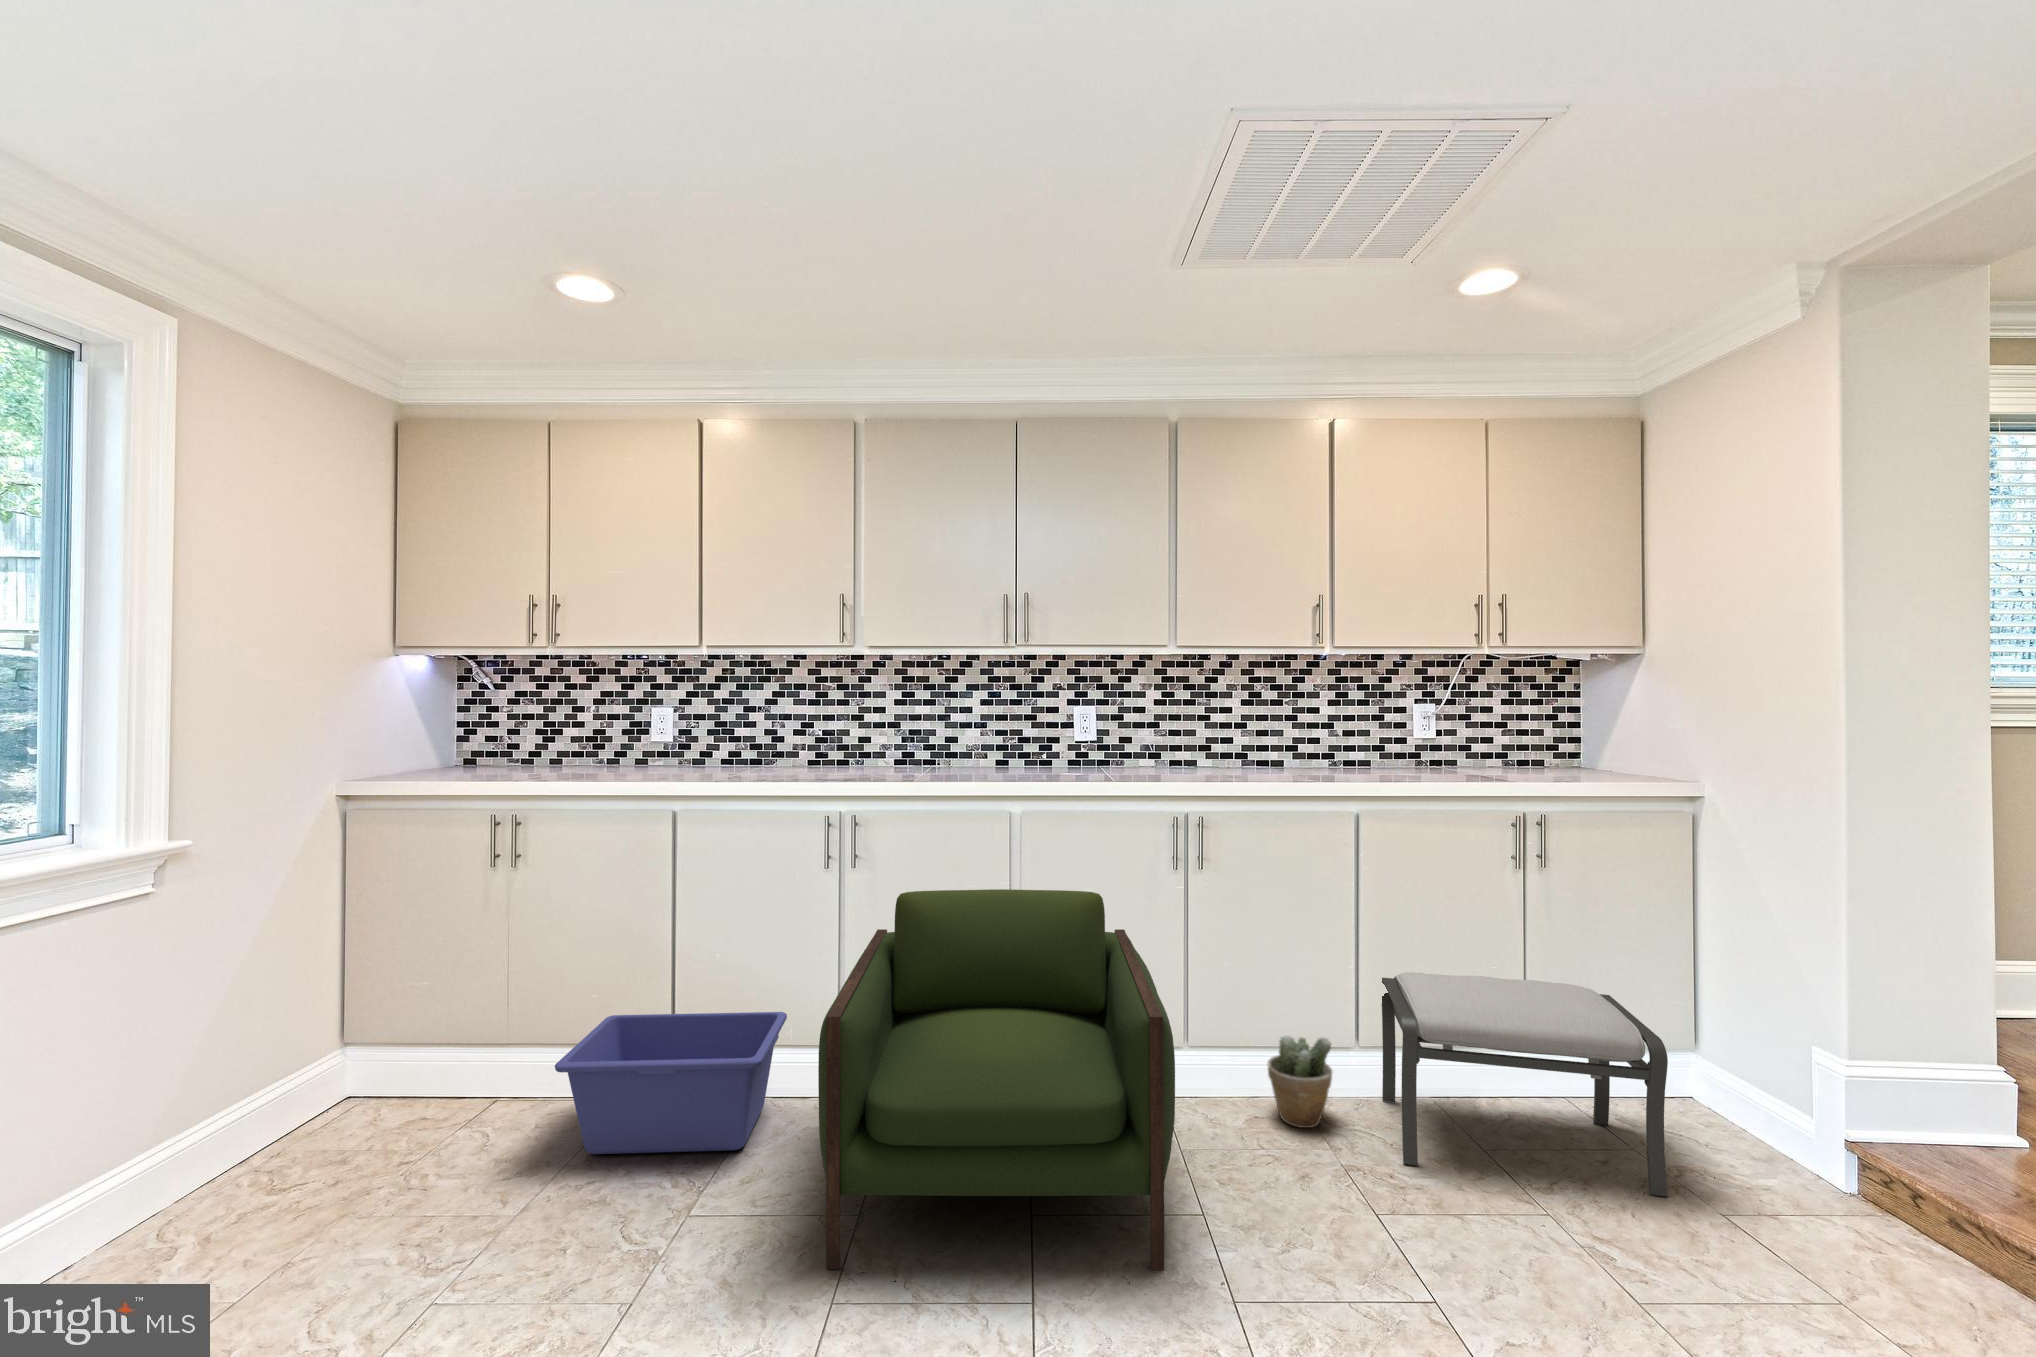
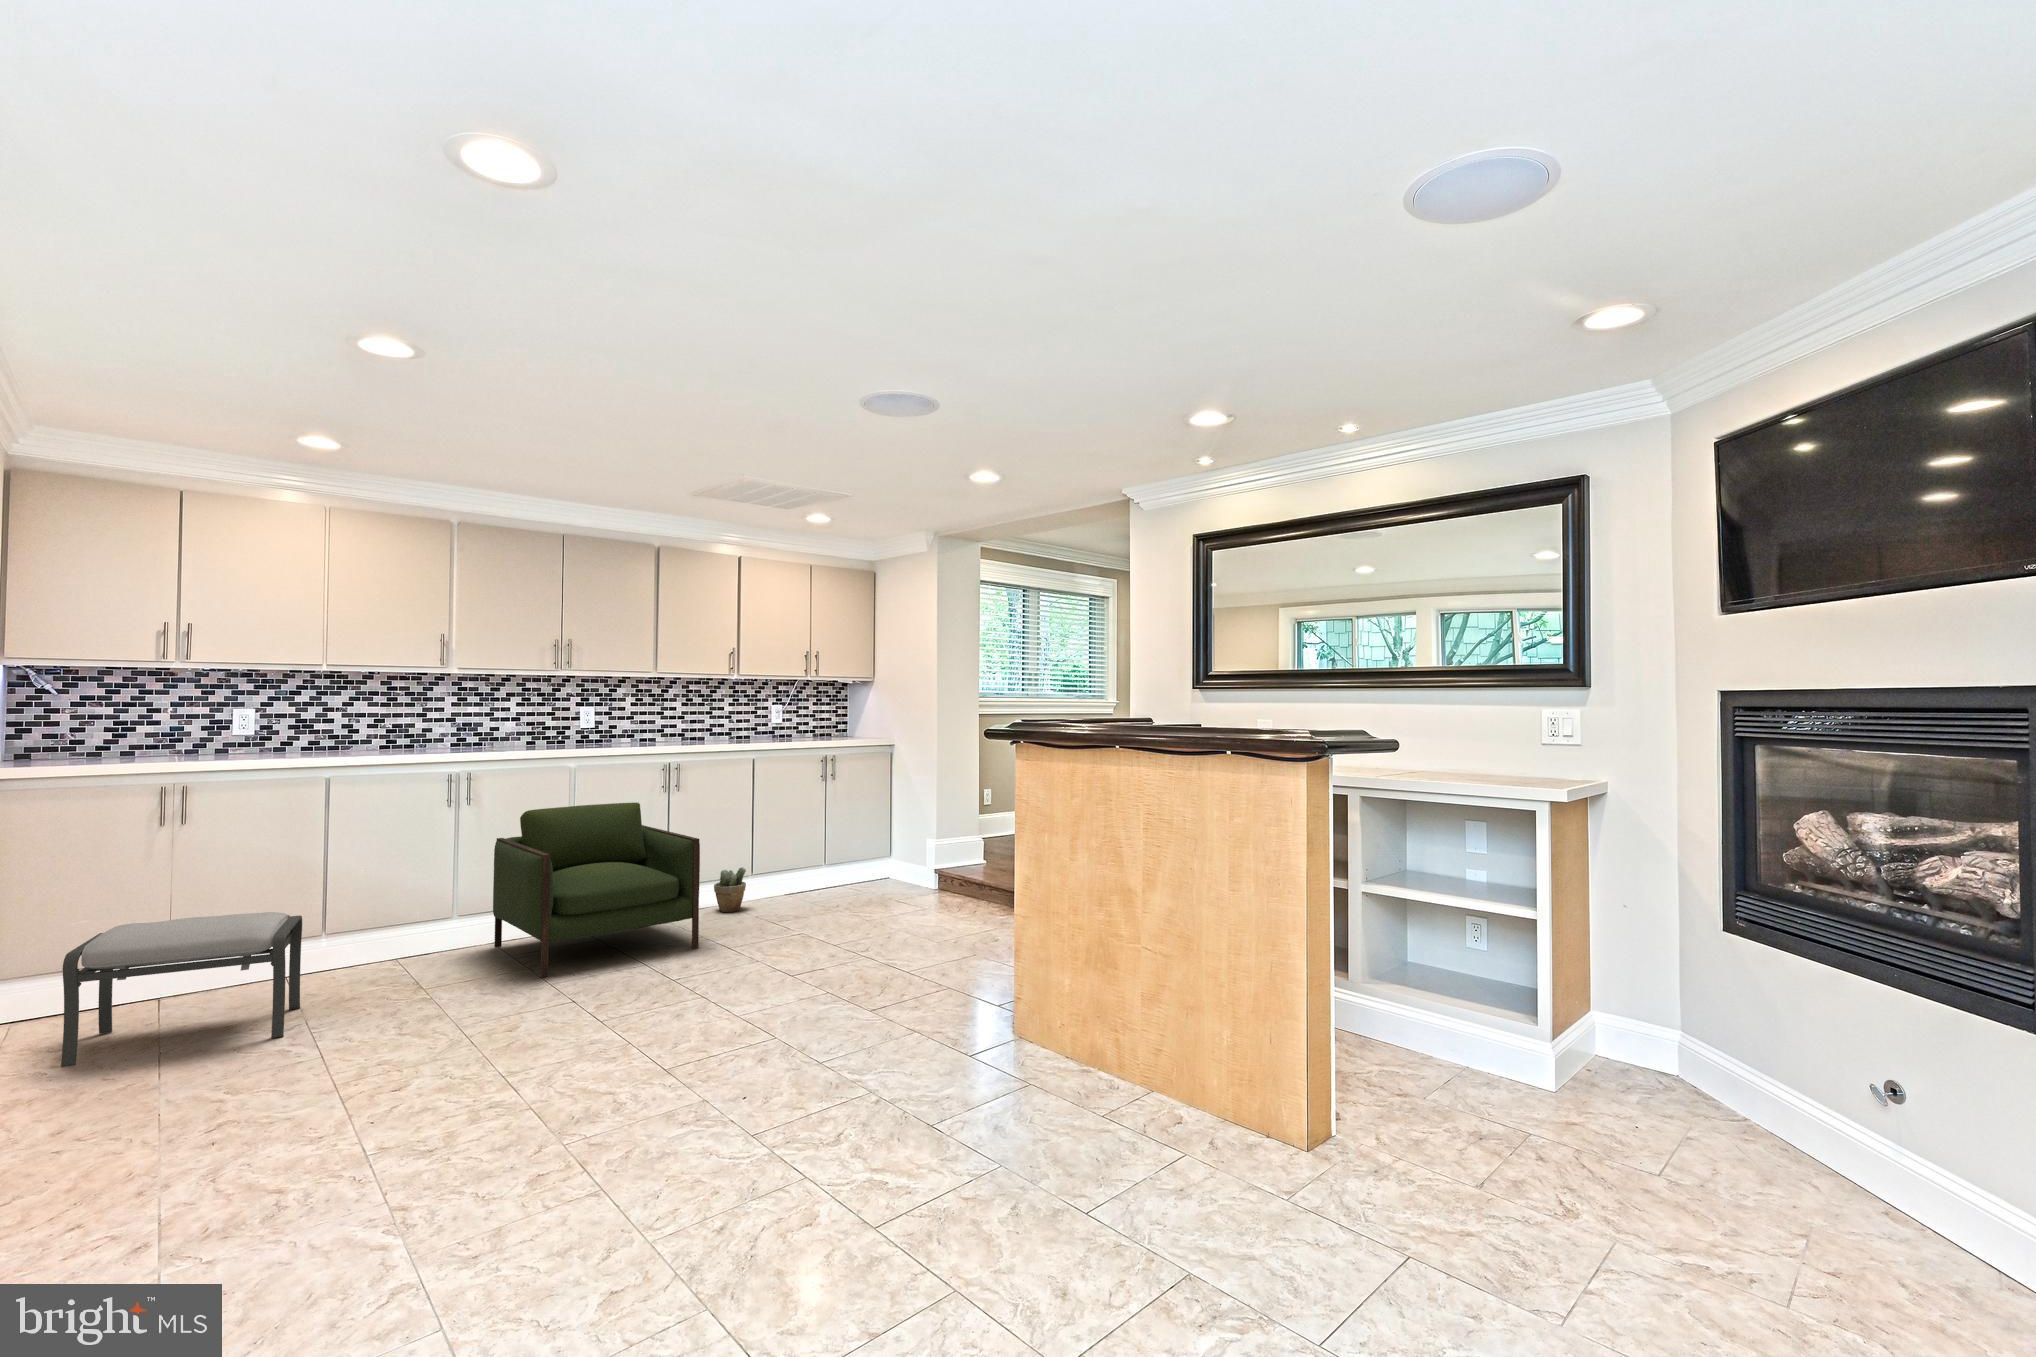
ottoman: present [1382,972,1668,1197] -> present [61,912,302,1067]
storage bin: present [555,1012,787,1154] -> none [286,900,448,988]

